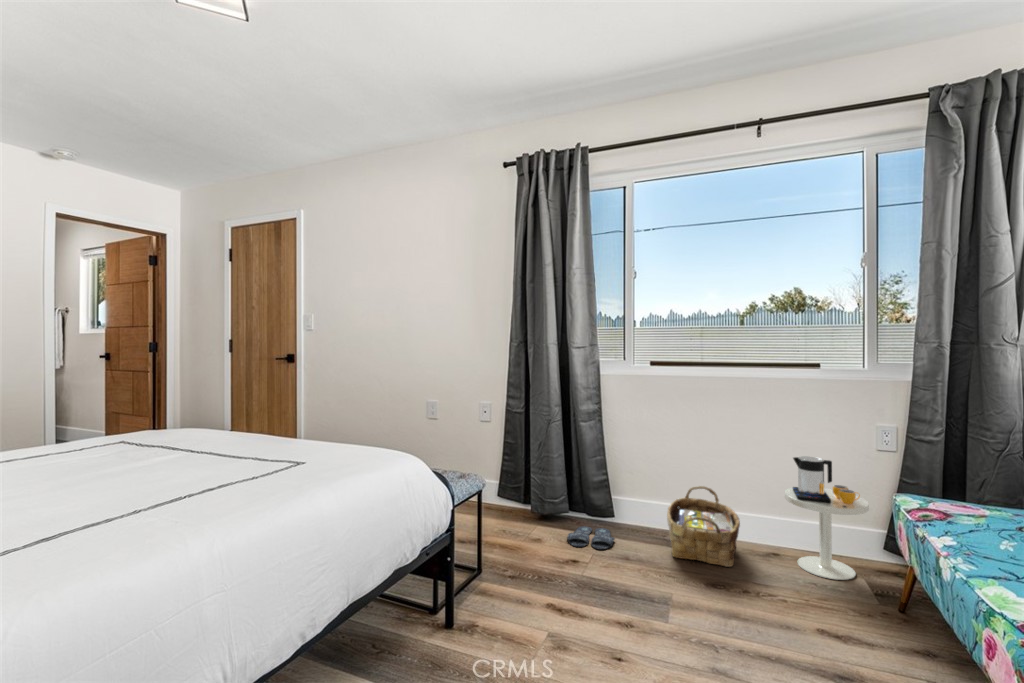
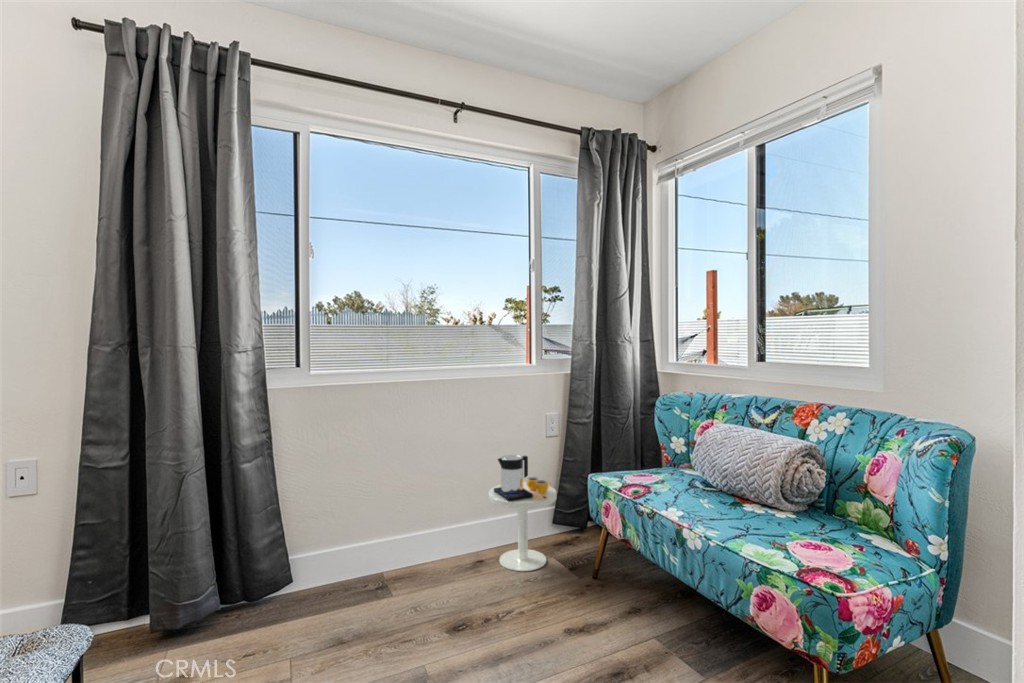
woven basket: present [667,486,740,567] -> none [375,511,460,611]
slippers: present [567,526,615,550] -> none [234,607,311,660]

